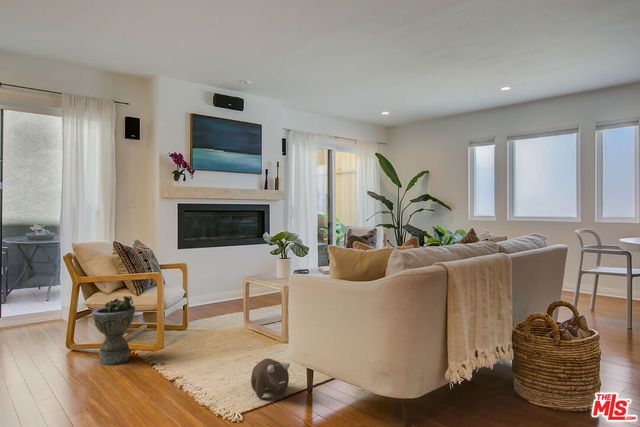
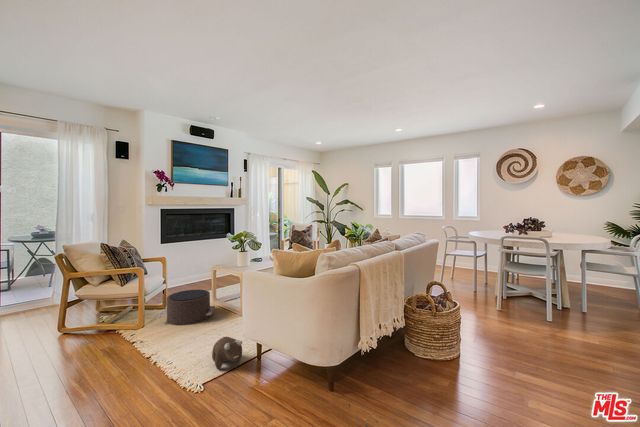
planter: present [92,296,135,365] -> none [78,288,119,346]
pouf: none [179,306,248,349] -> present [158,290,215,325]

